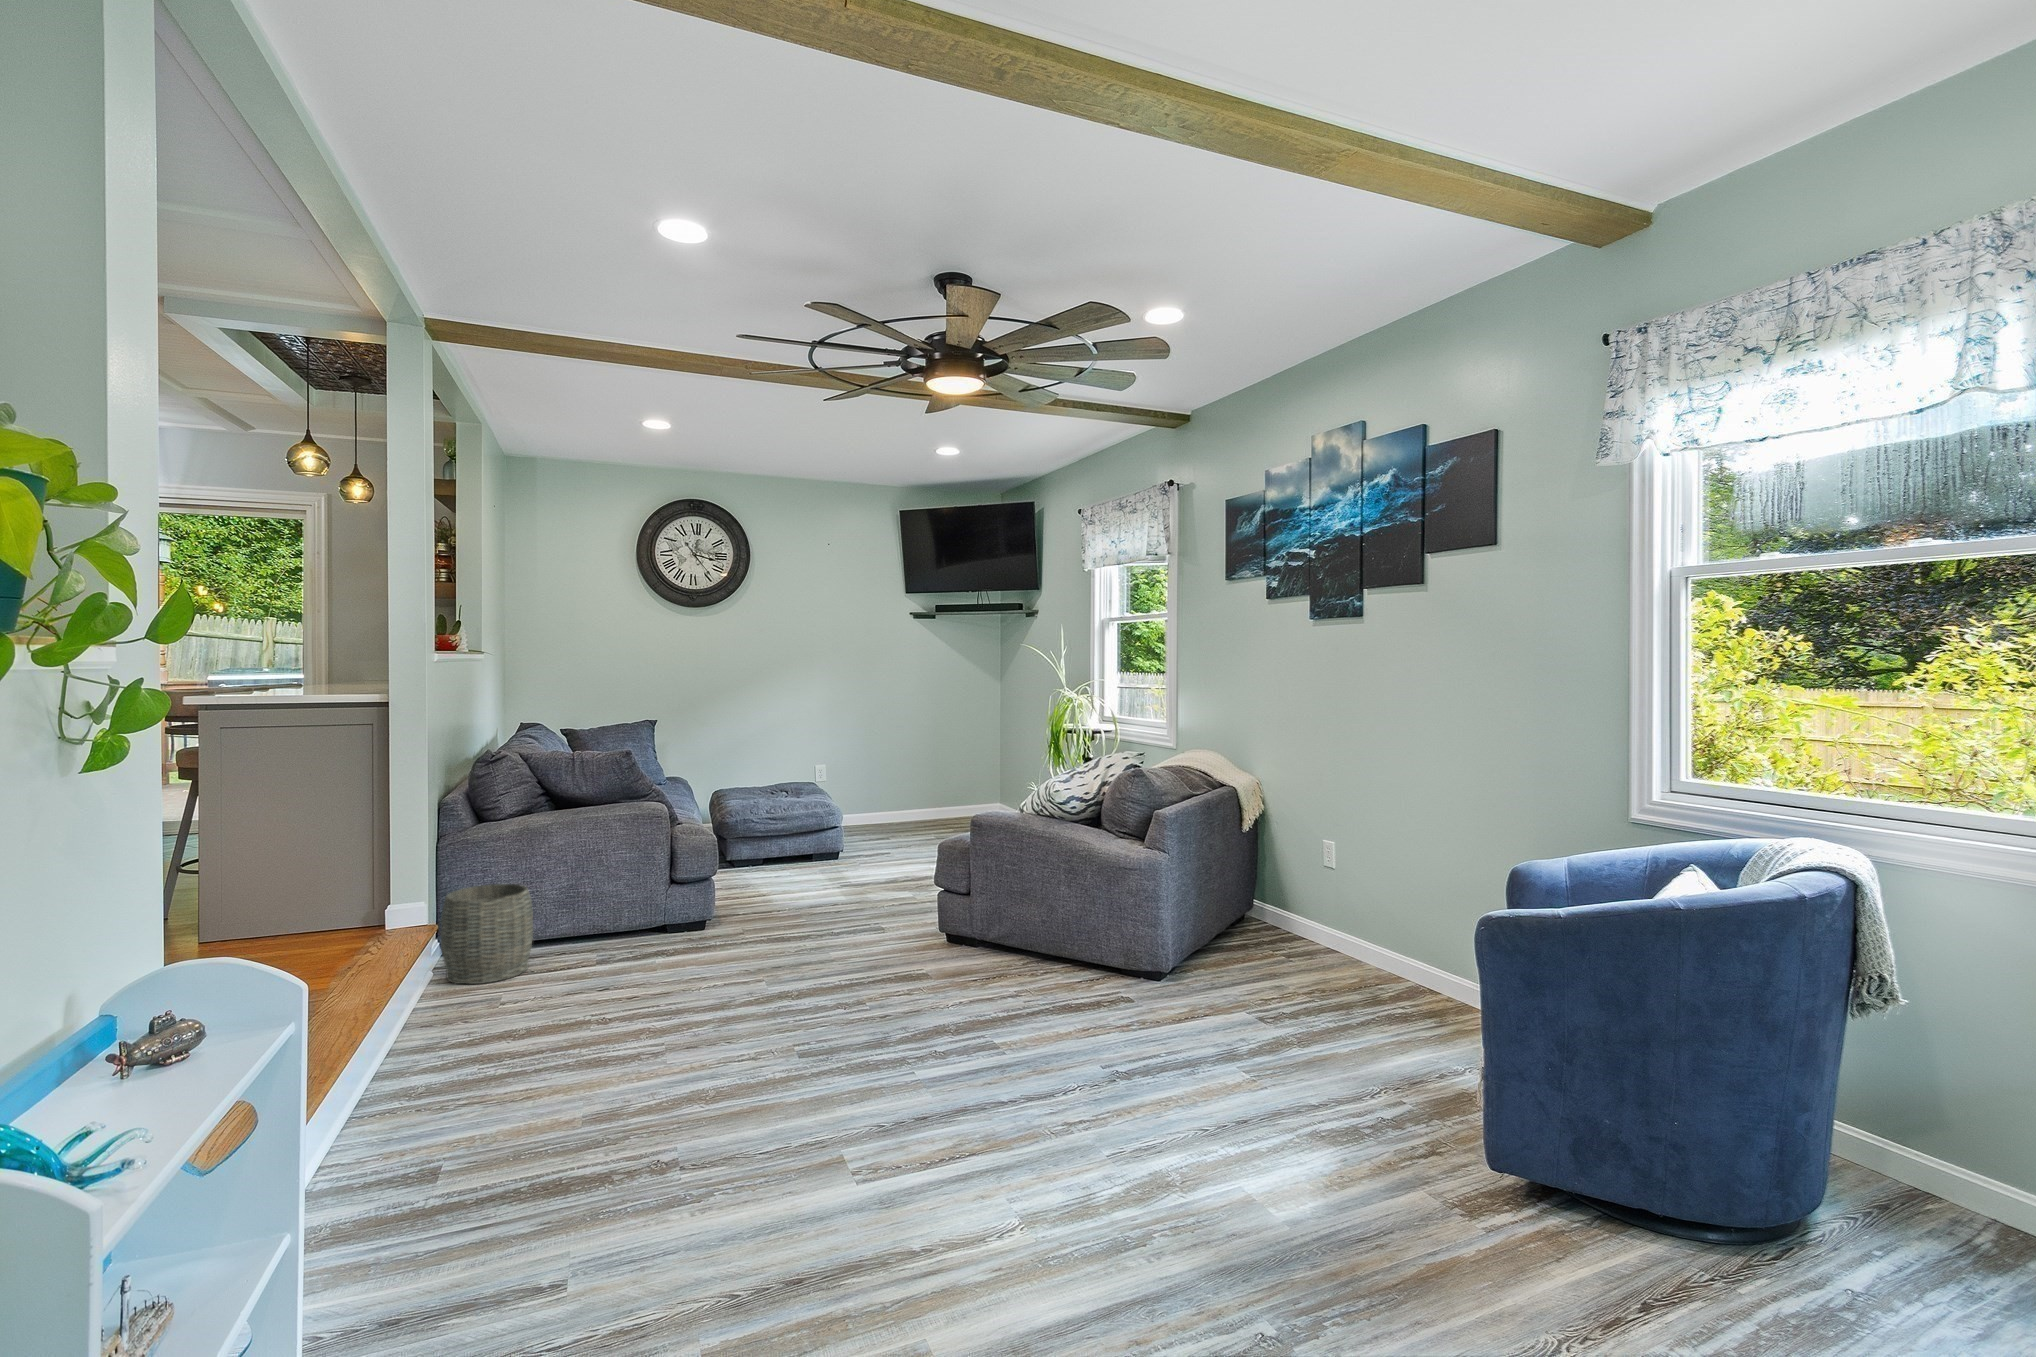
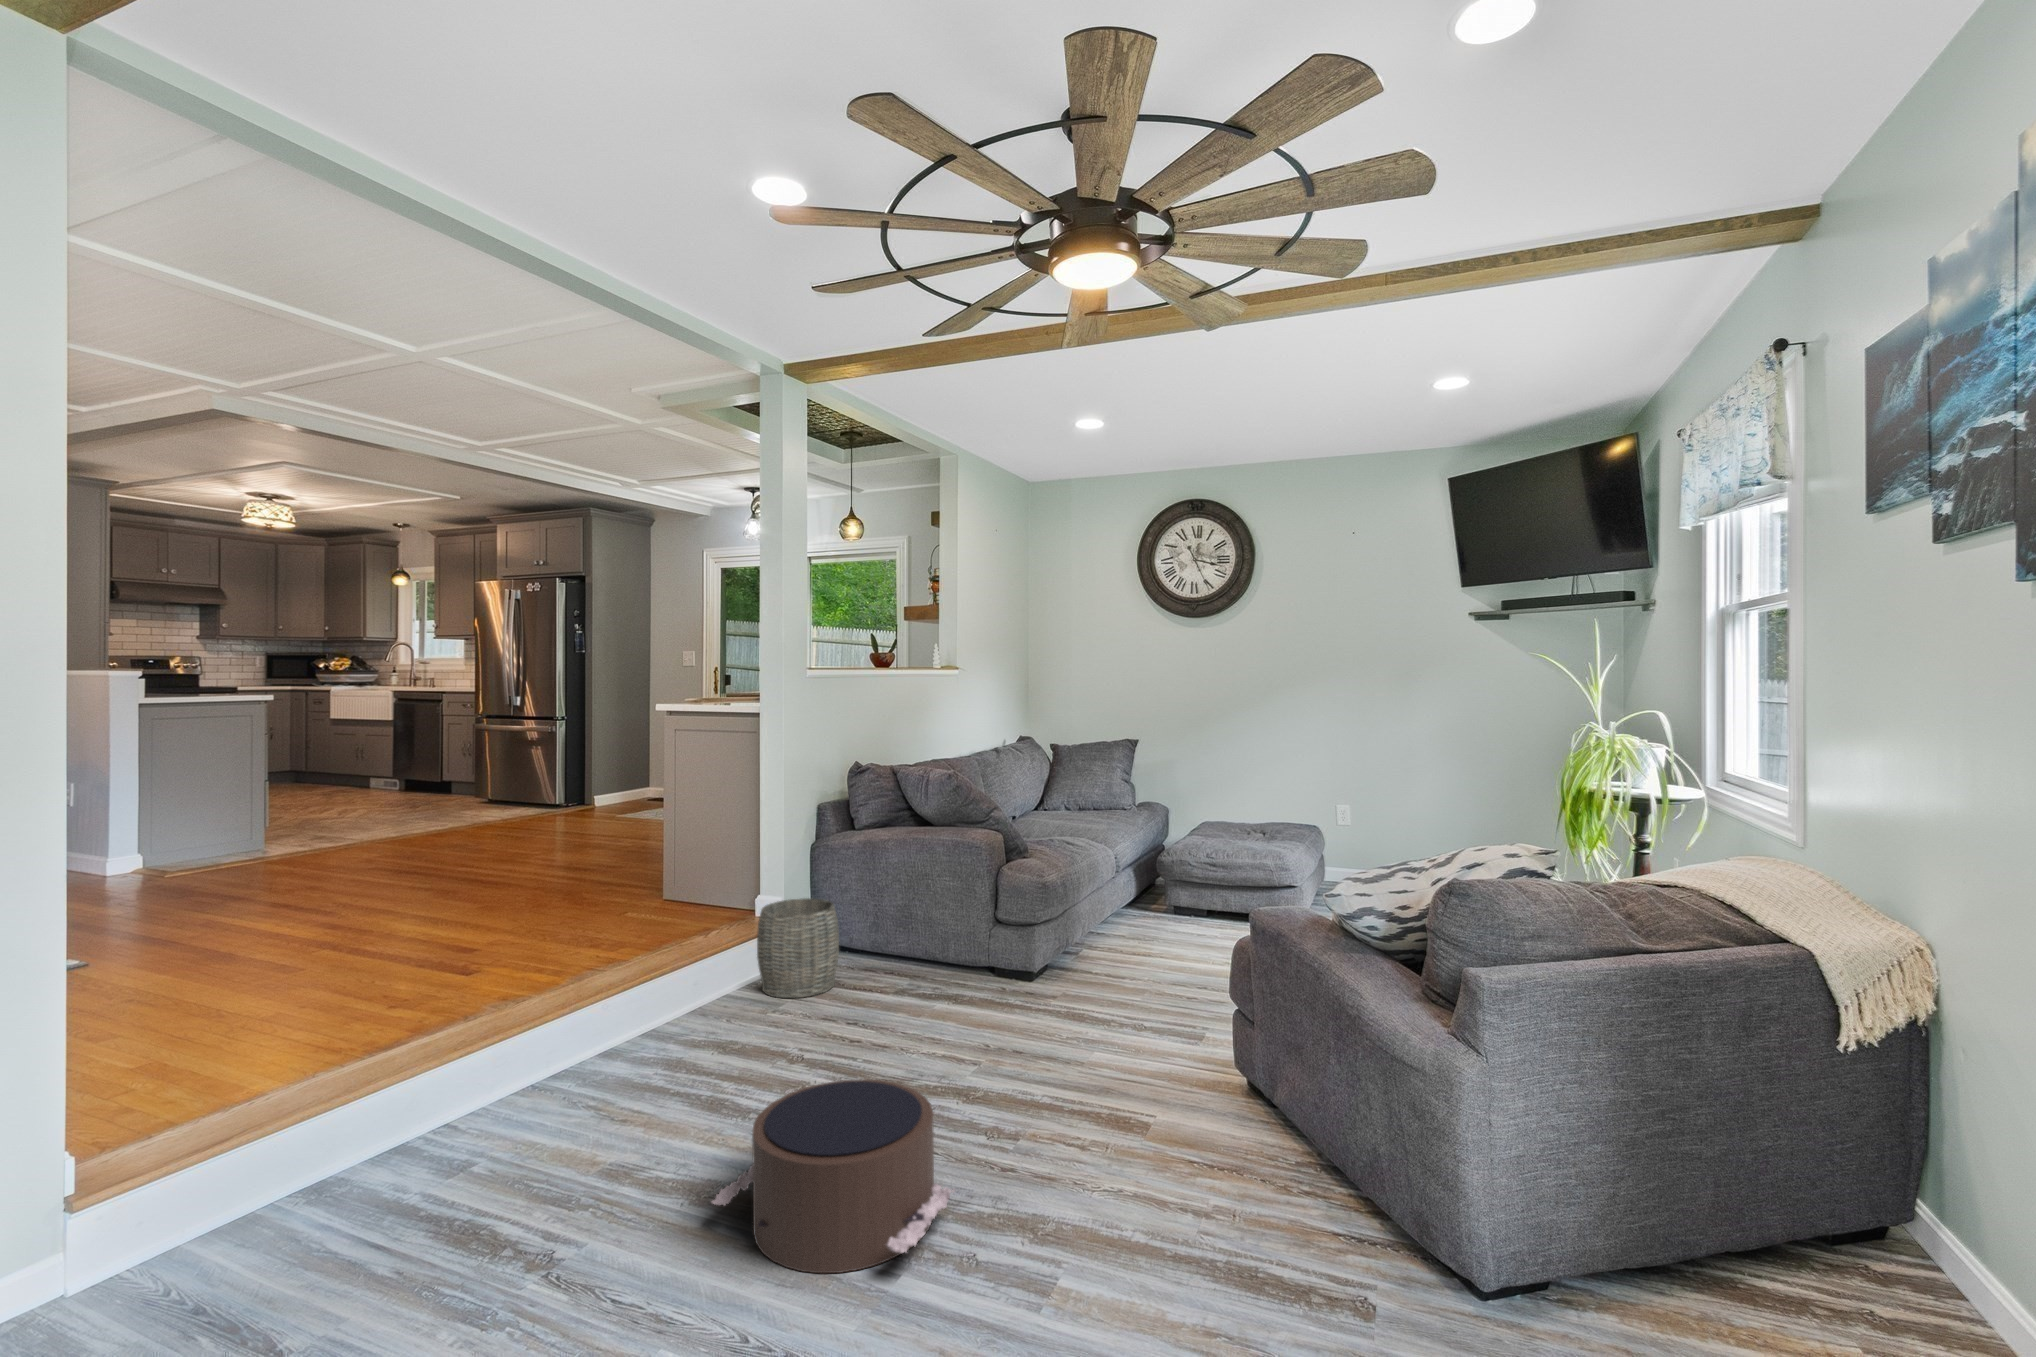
pouf: none [738,961,915,1082] -> present [712,1080,954,1273]

